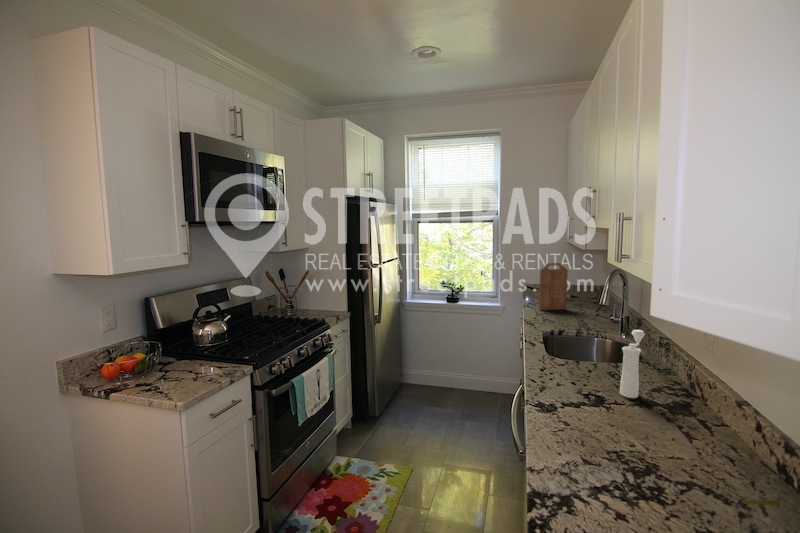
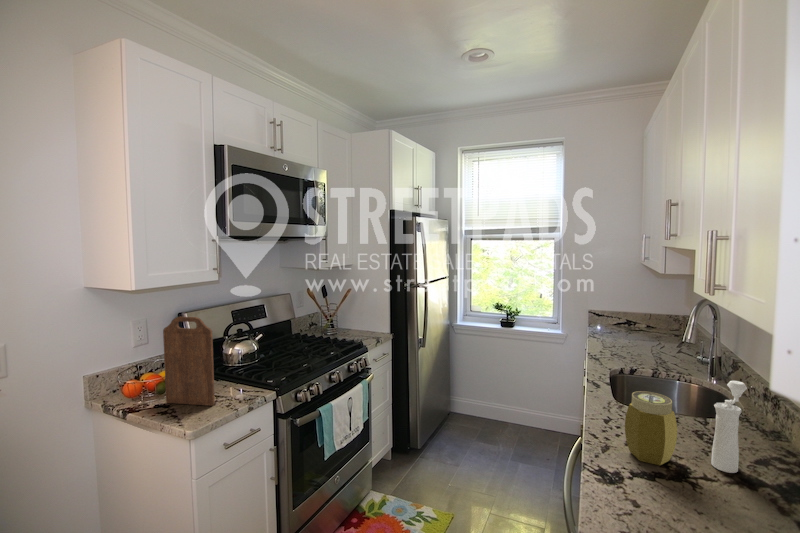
cutting board: present [539,263,568,310] -> present [163,317,215,406]
jar: none [558,342,596,398] -> present [625,391,677,465]

